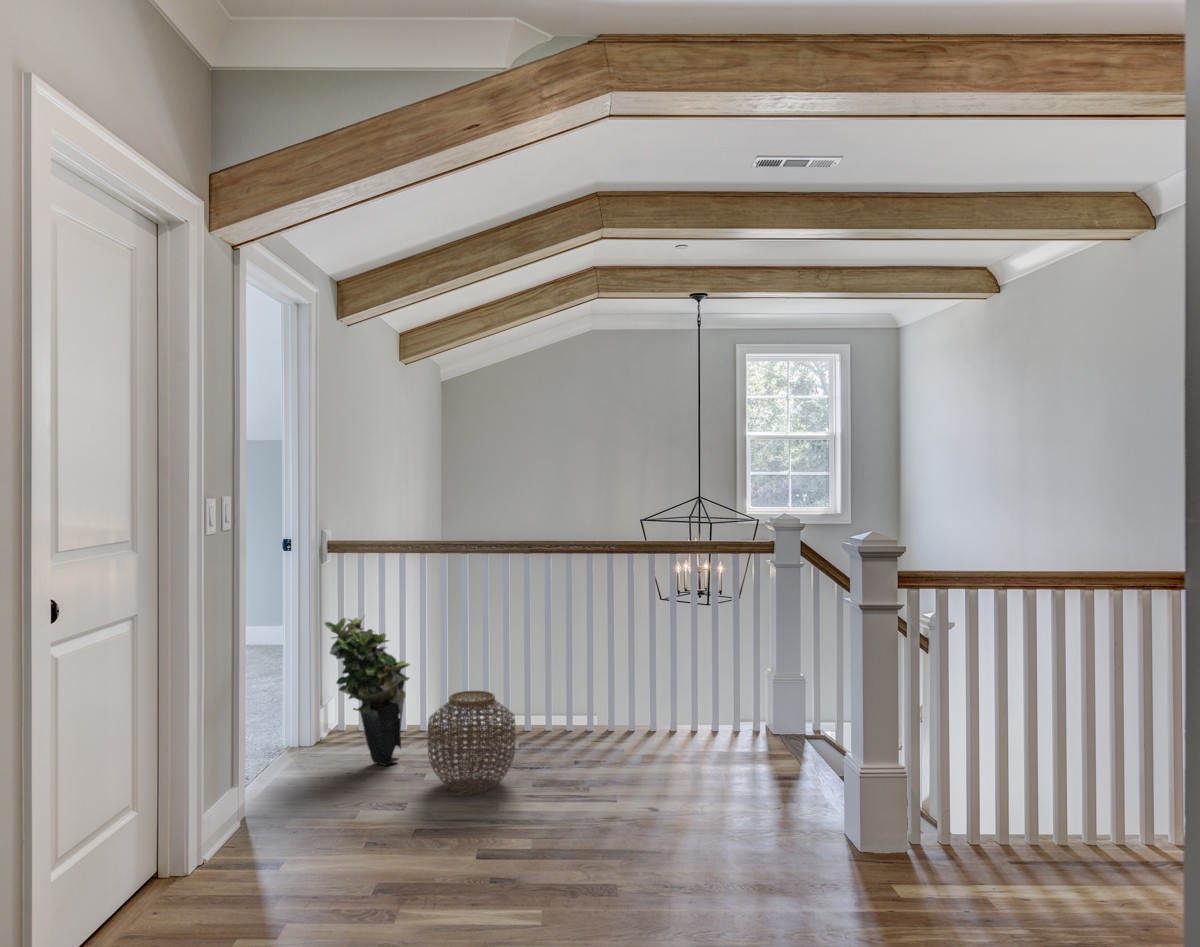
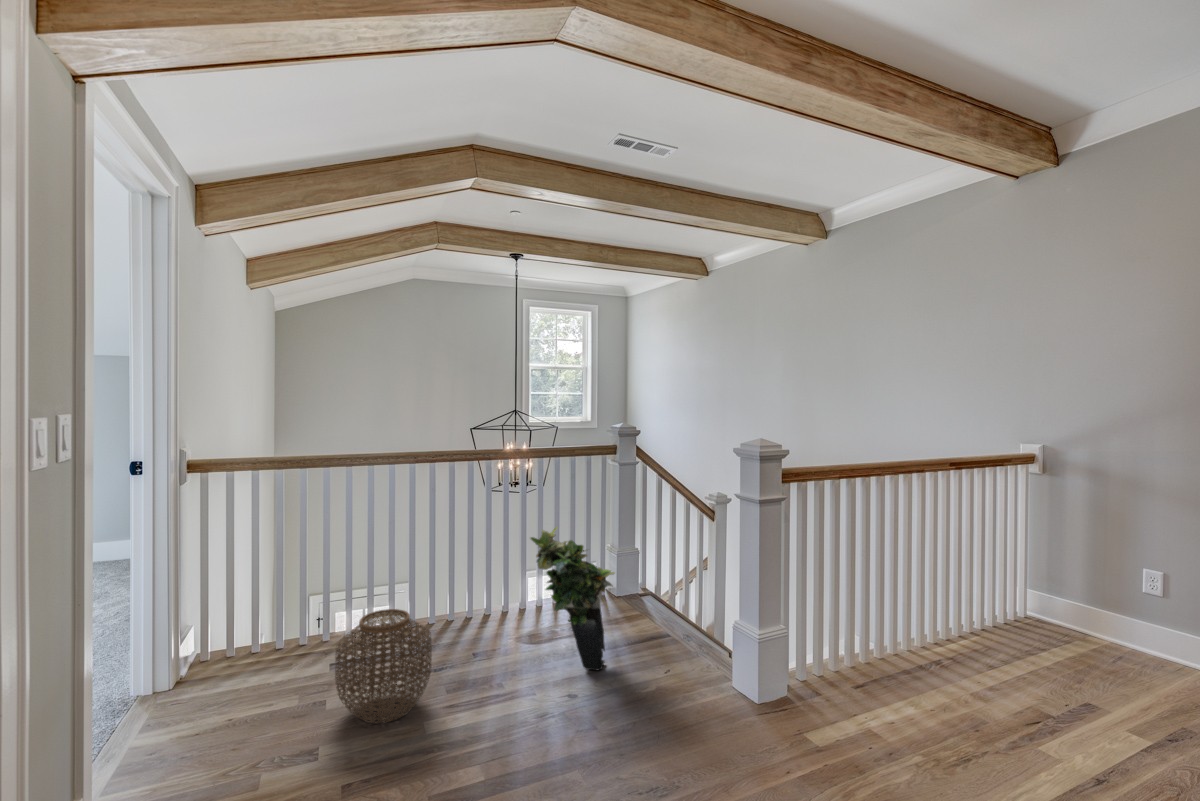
potted plant: present [324,618,410,766] -> present [530,527,615,670]

